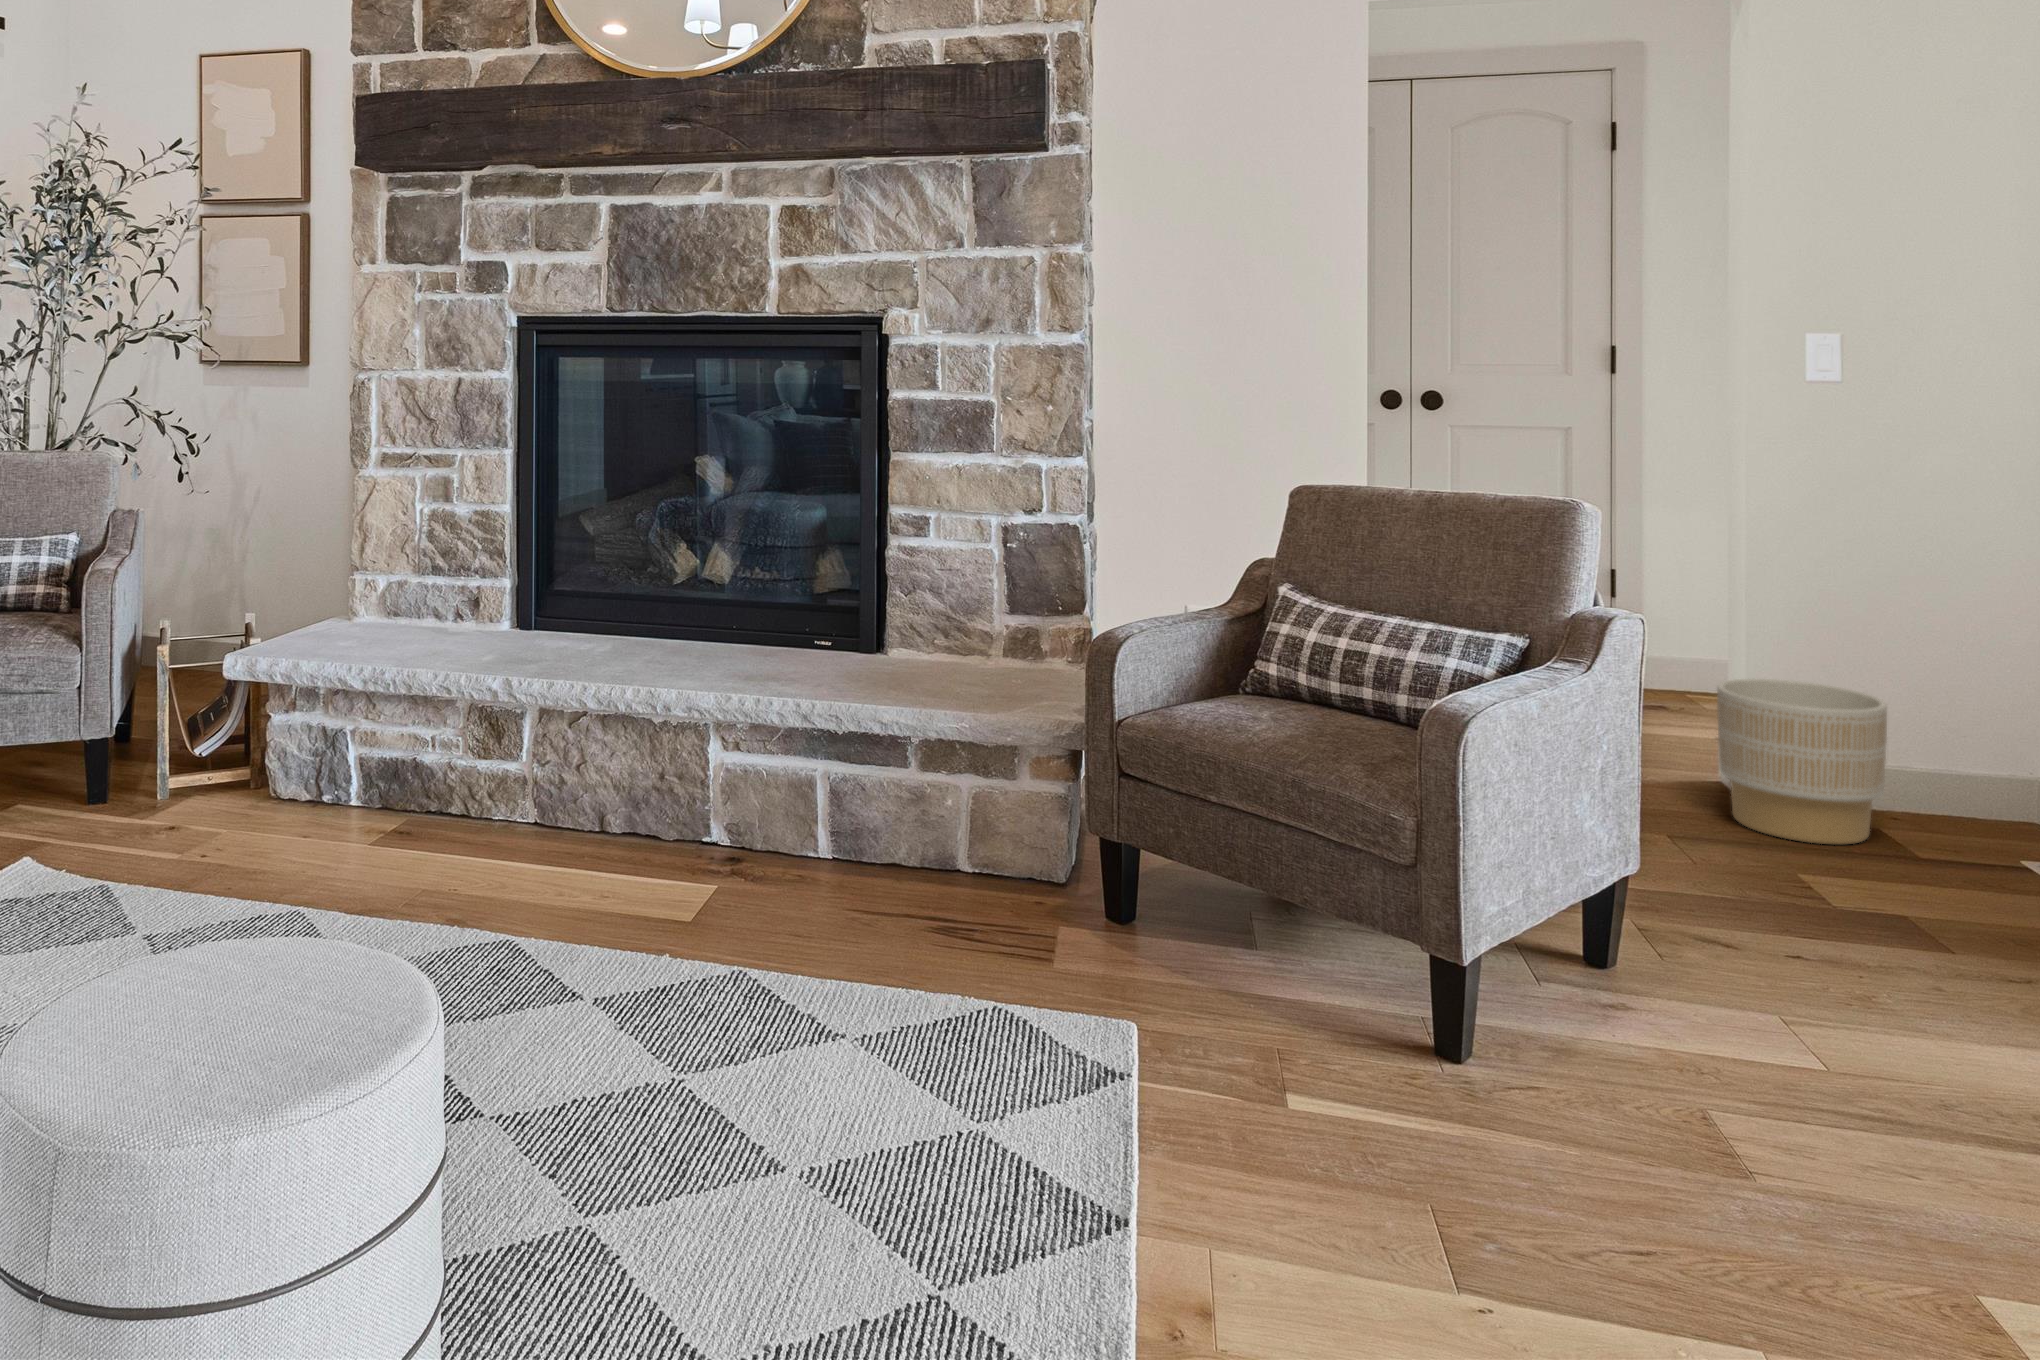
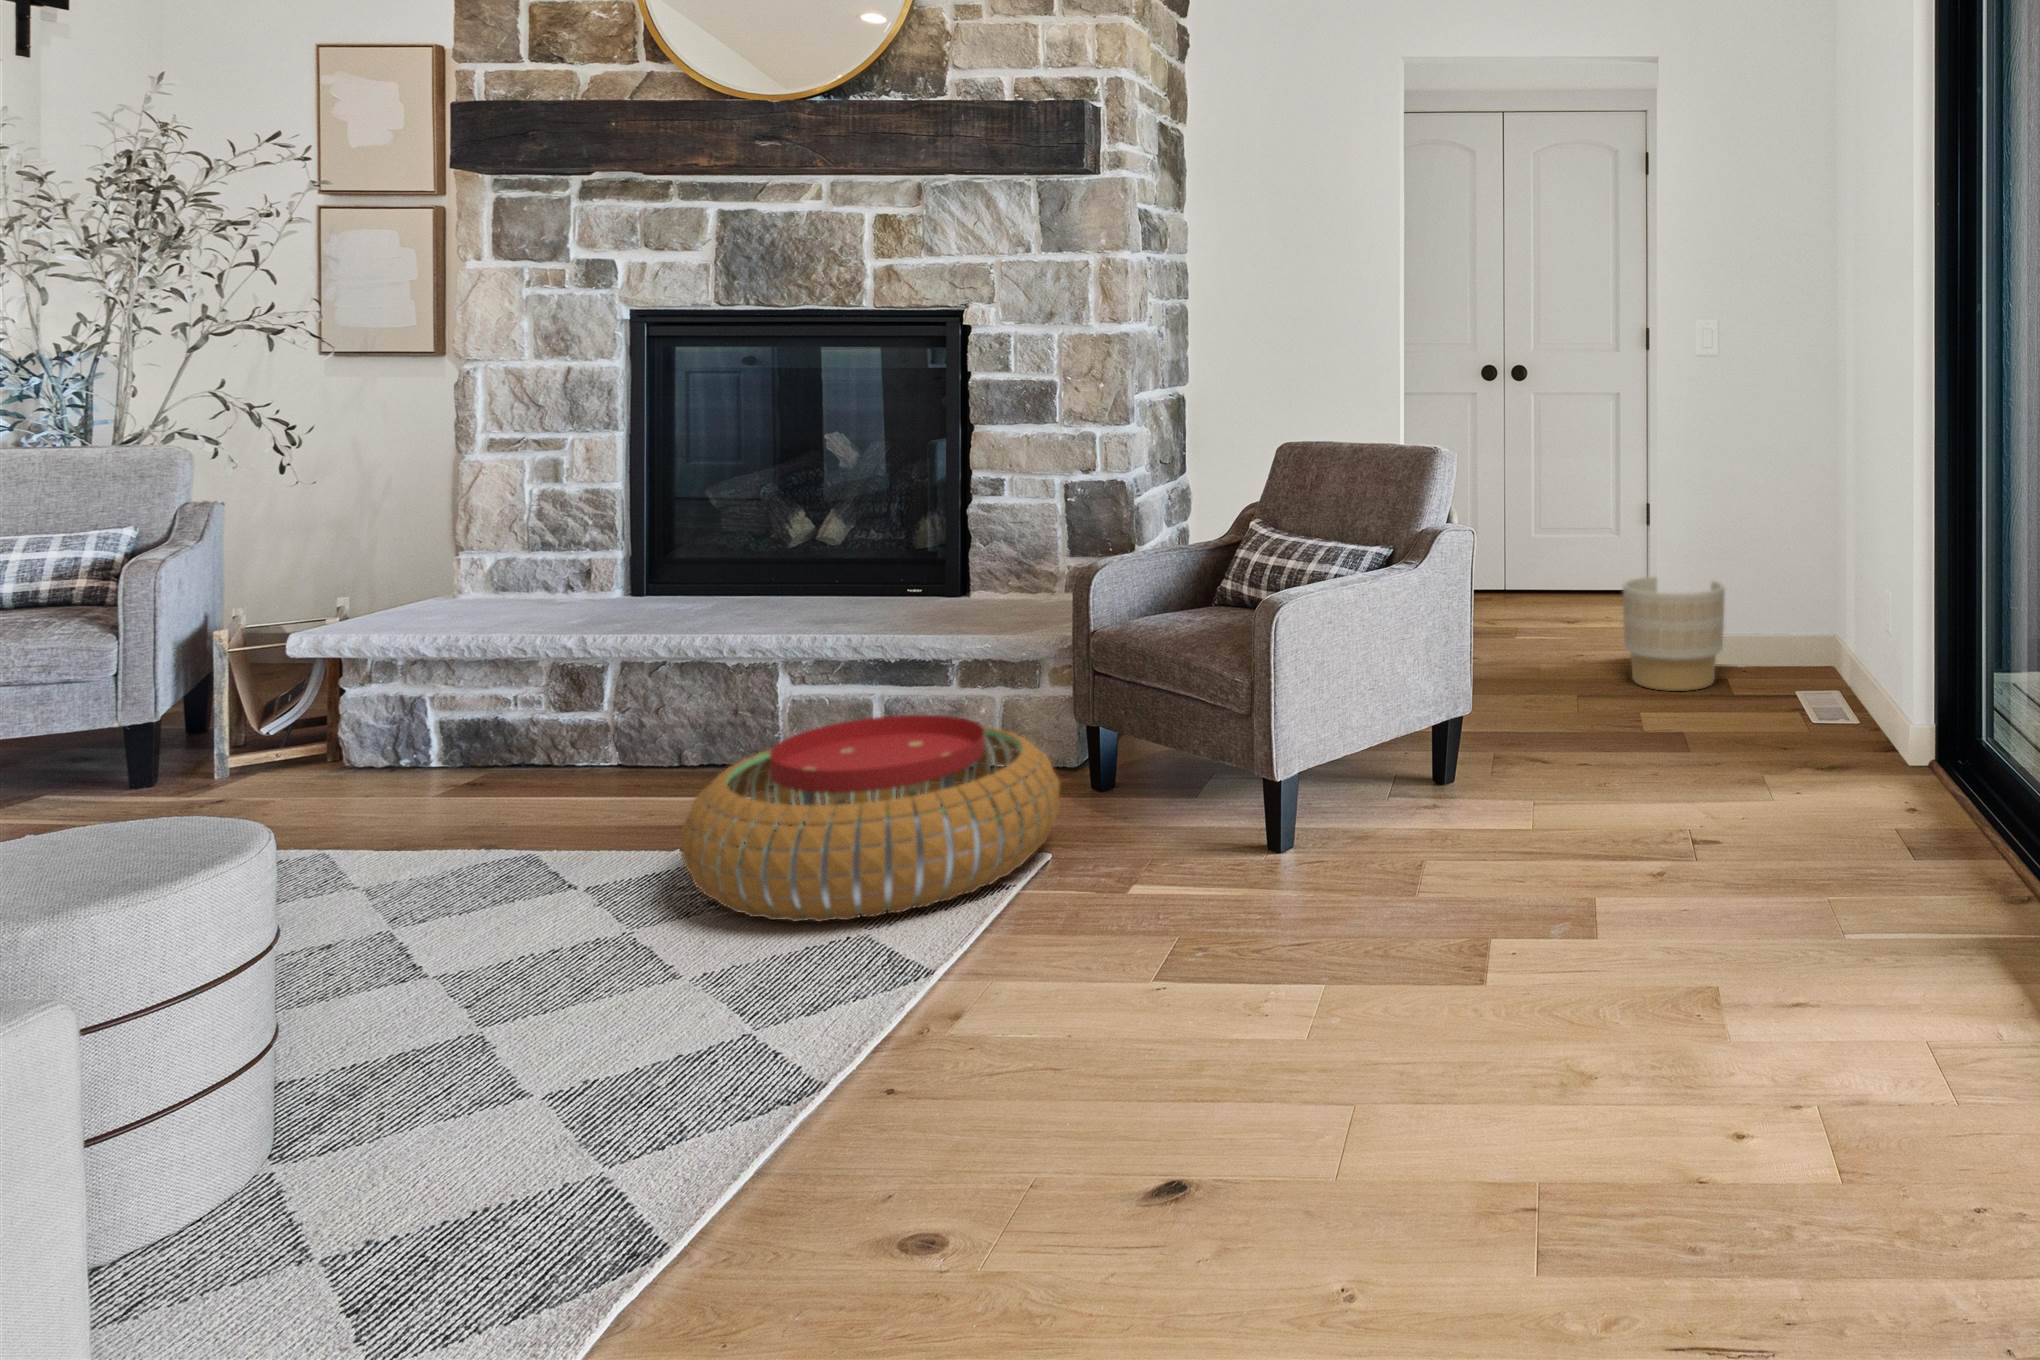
pouf: none [684,813,1114,1087] -> present [681,715,1060,921]

